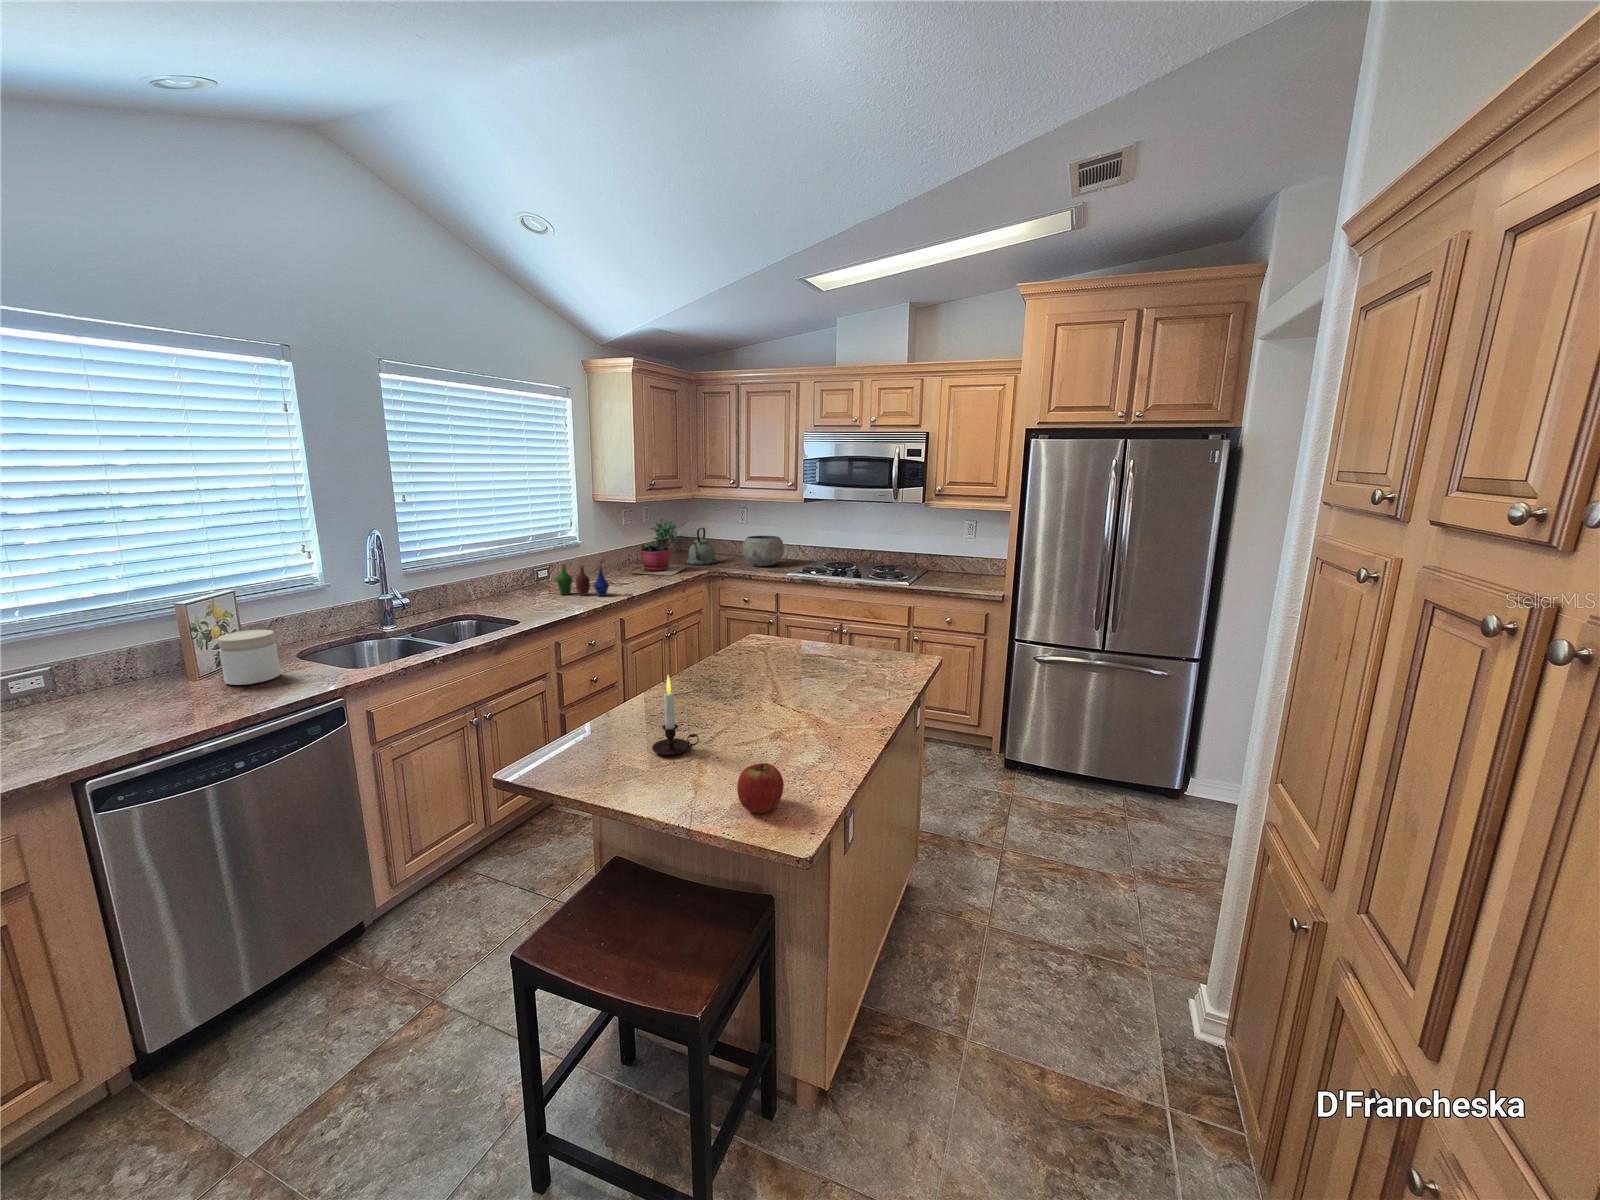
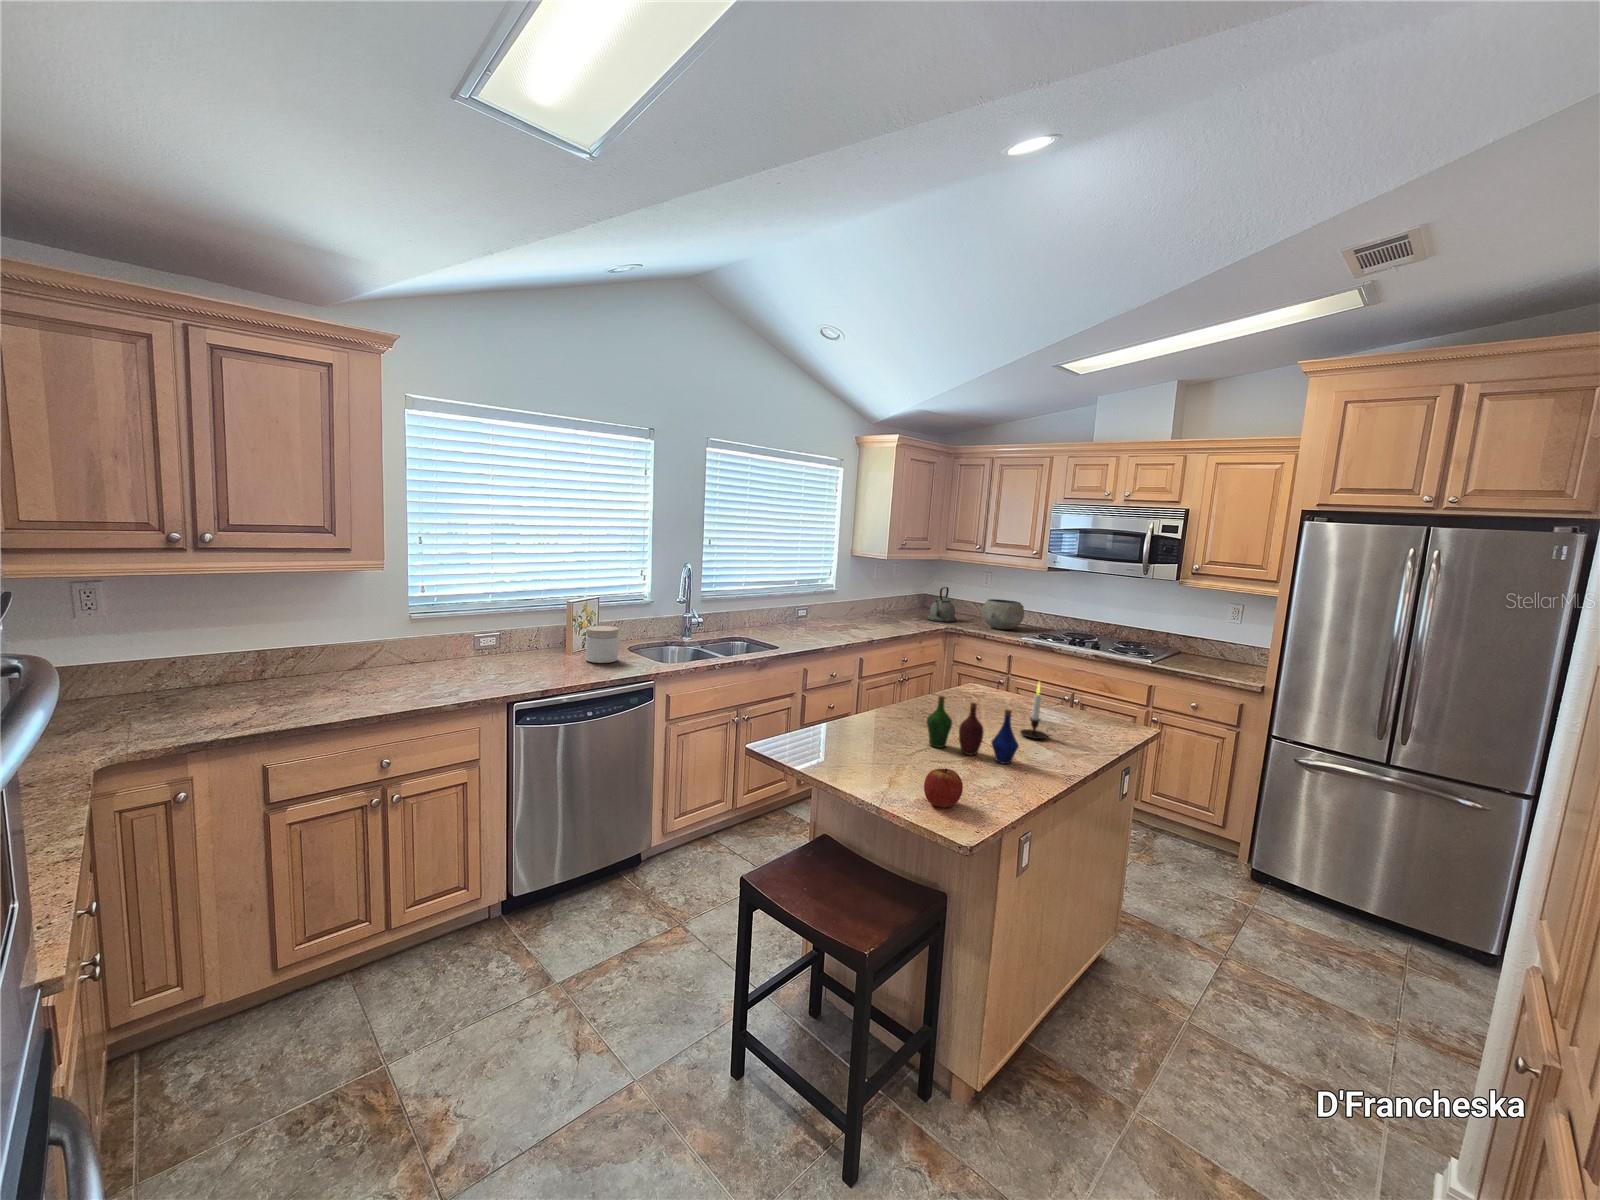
succulent plant: present [631,519,685,576] -> none [874,574,926,628]
bottle: present [557,564,609,596] -> present [927,696,1019,764]
candle: present [652,675,699,755] -> present [1020,683,1053,739]

